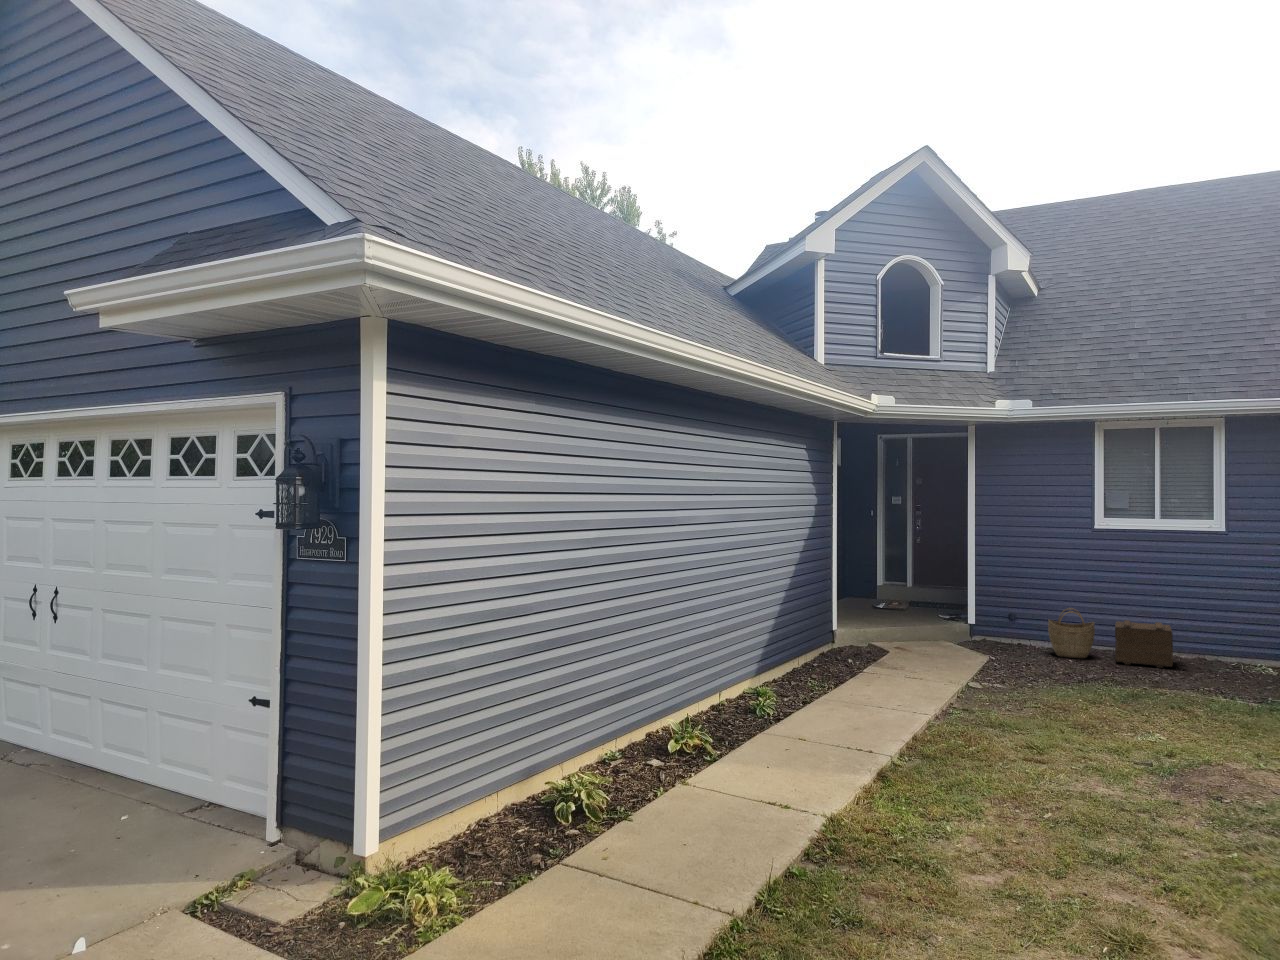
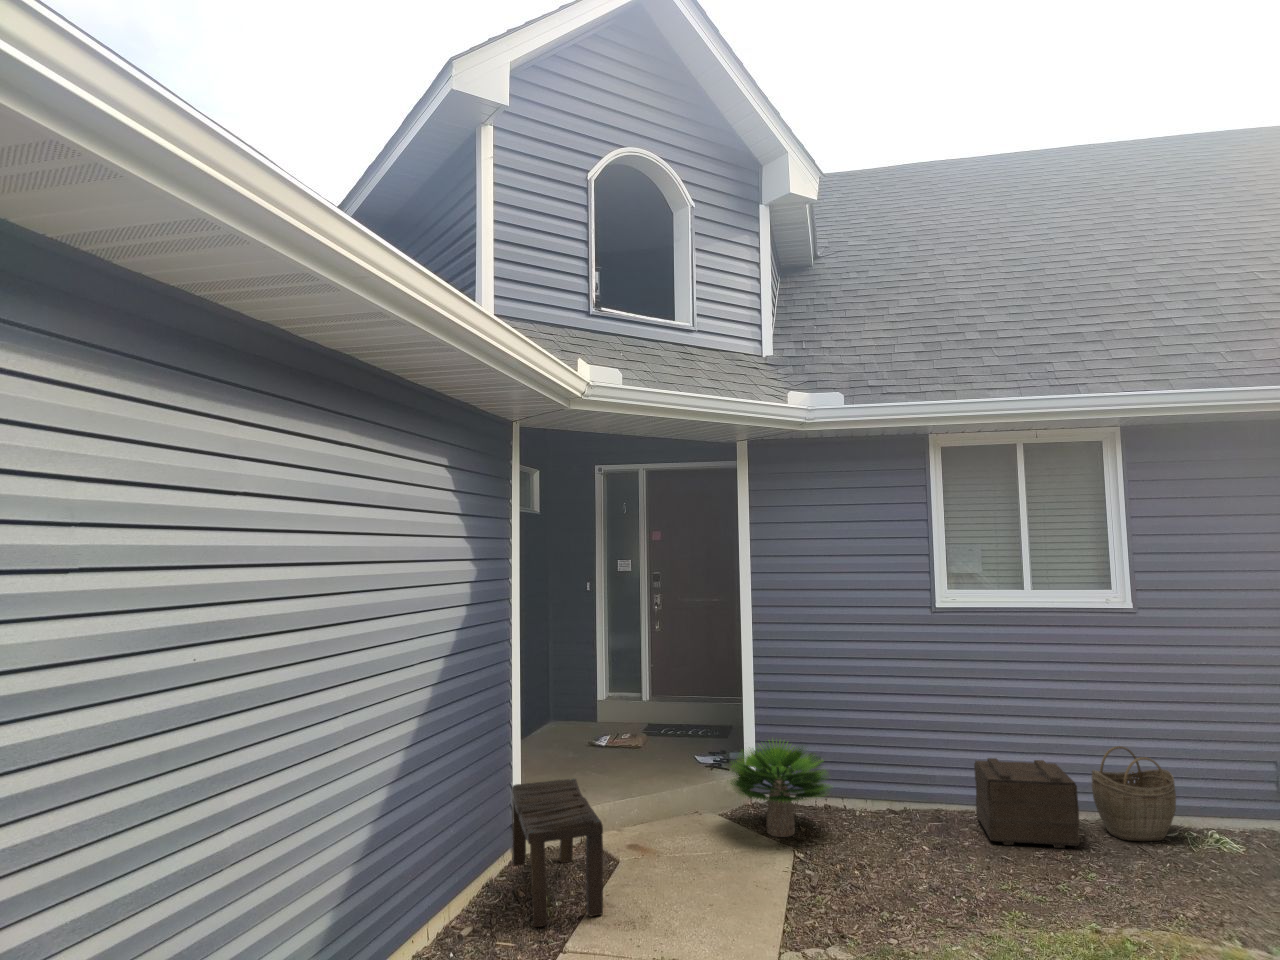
potted plant: none [953,600,1020,653] -> present [730,741,830,837]
woven basket: present [1048,608,1095,658] -> present [1092,746,1176,841]
bench: none [834,610,883,665] -> present [512,779,603,927]

